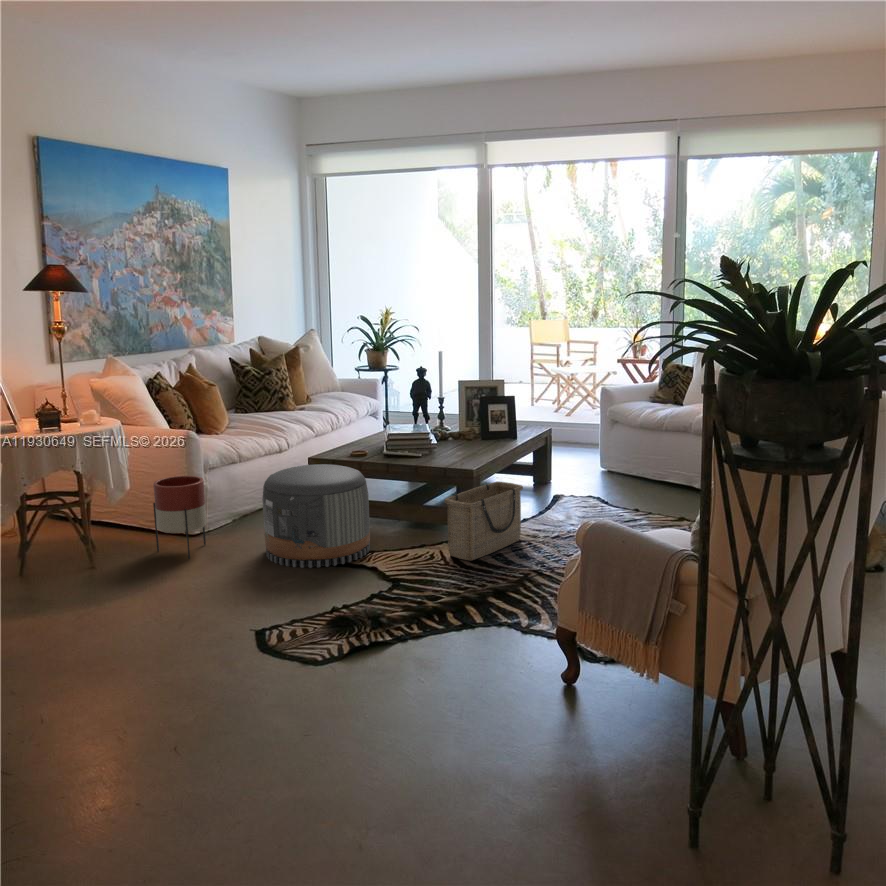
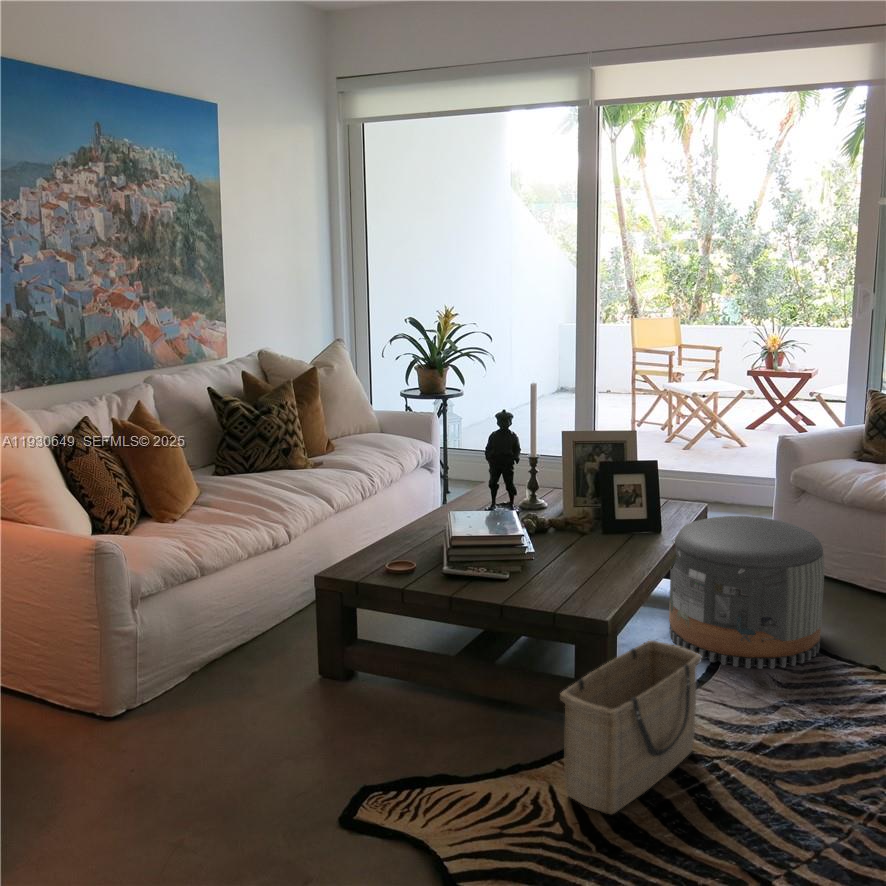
pouf: present [262,464,370,568] -> present [669,516,825,669]
planter: present [153,476,207,559] -> none [22,622,126,786]

